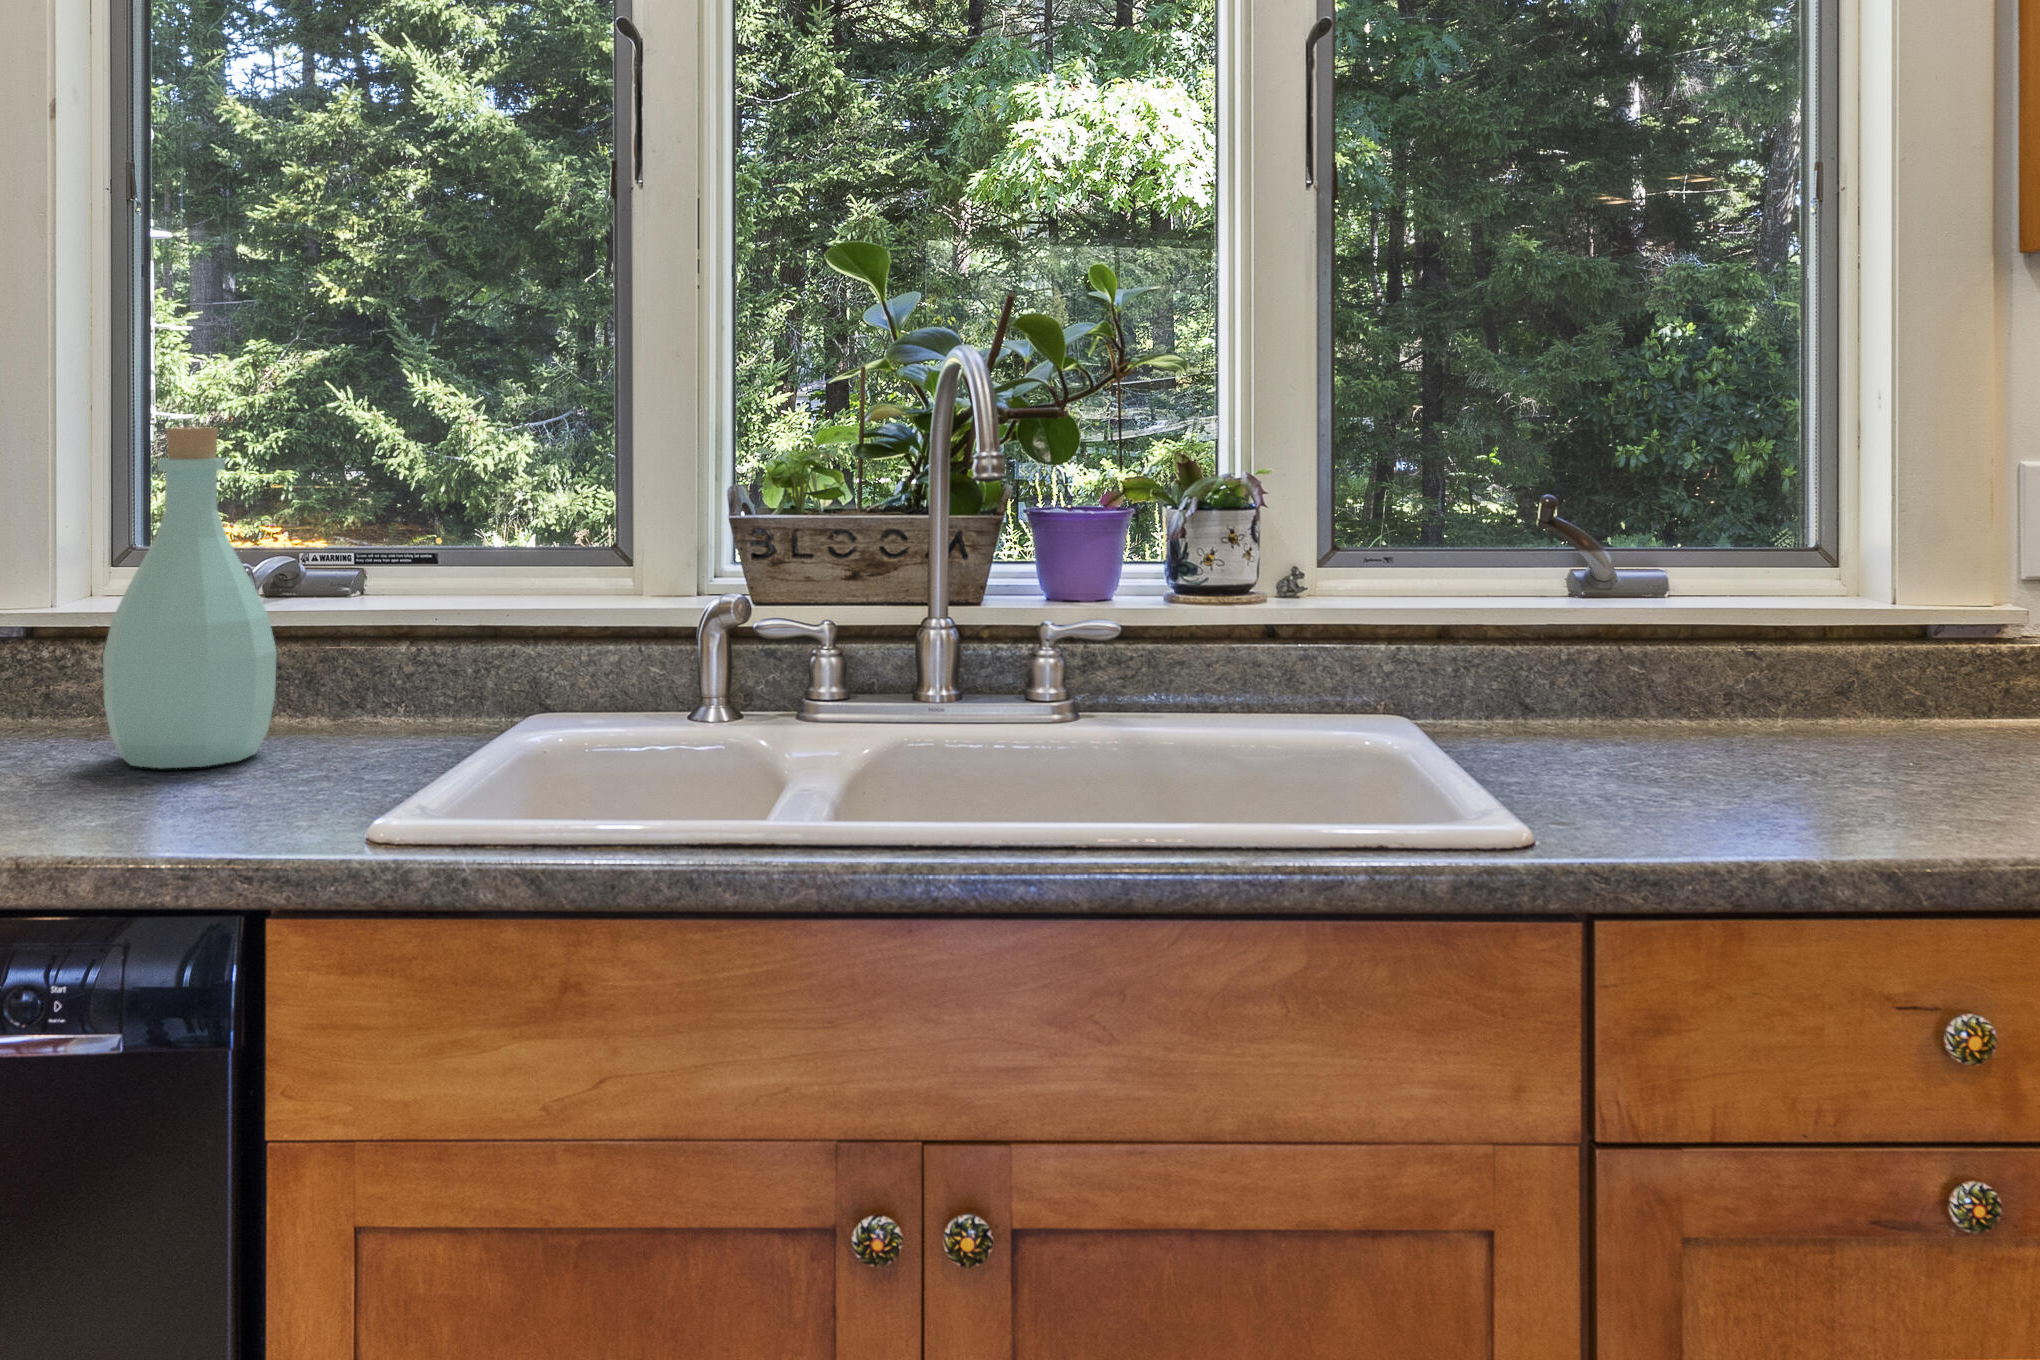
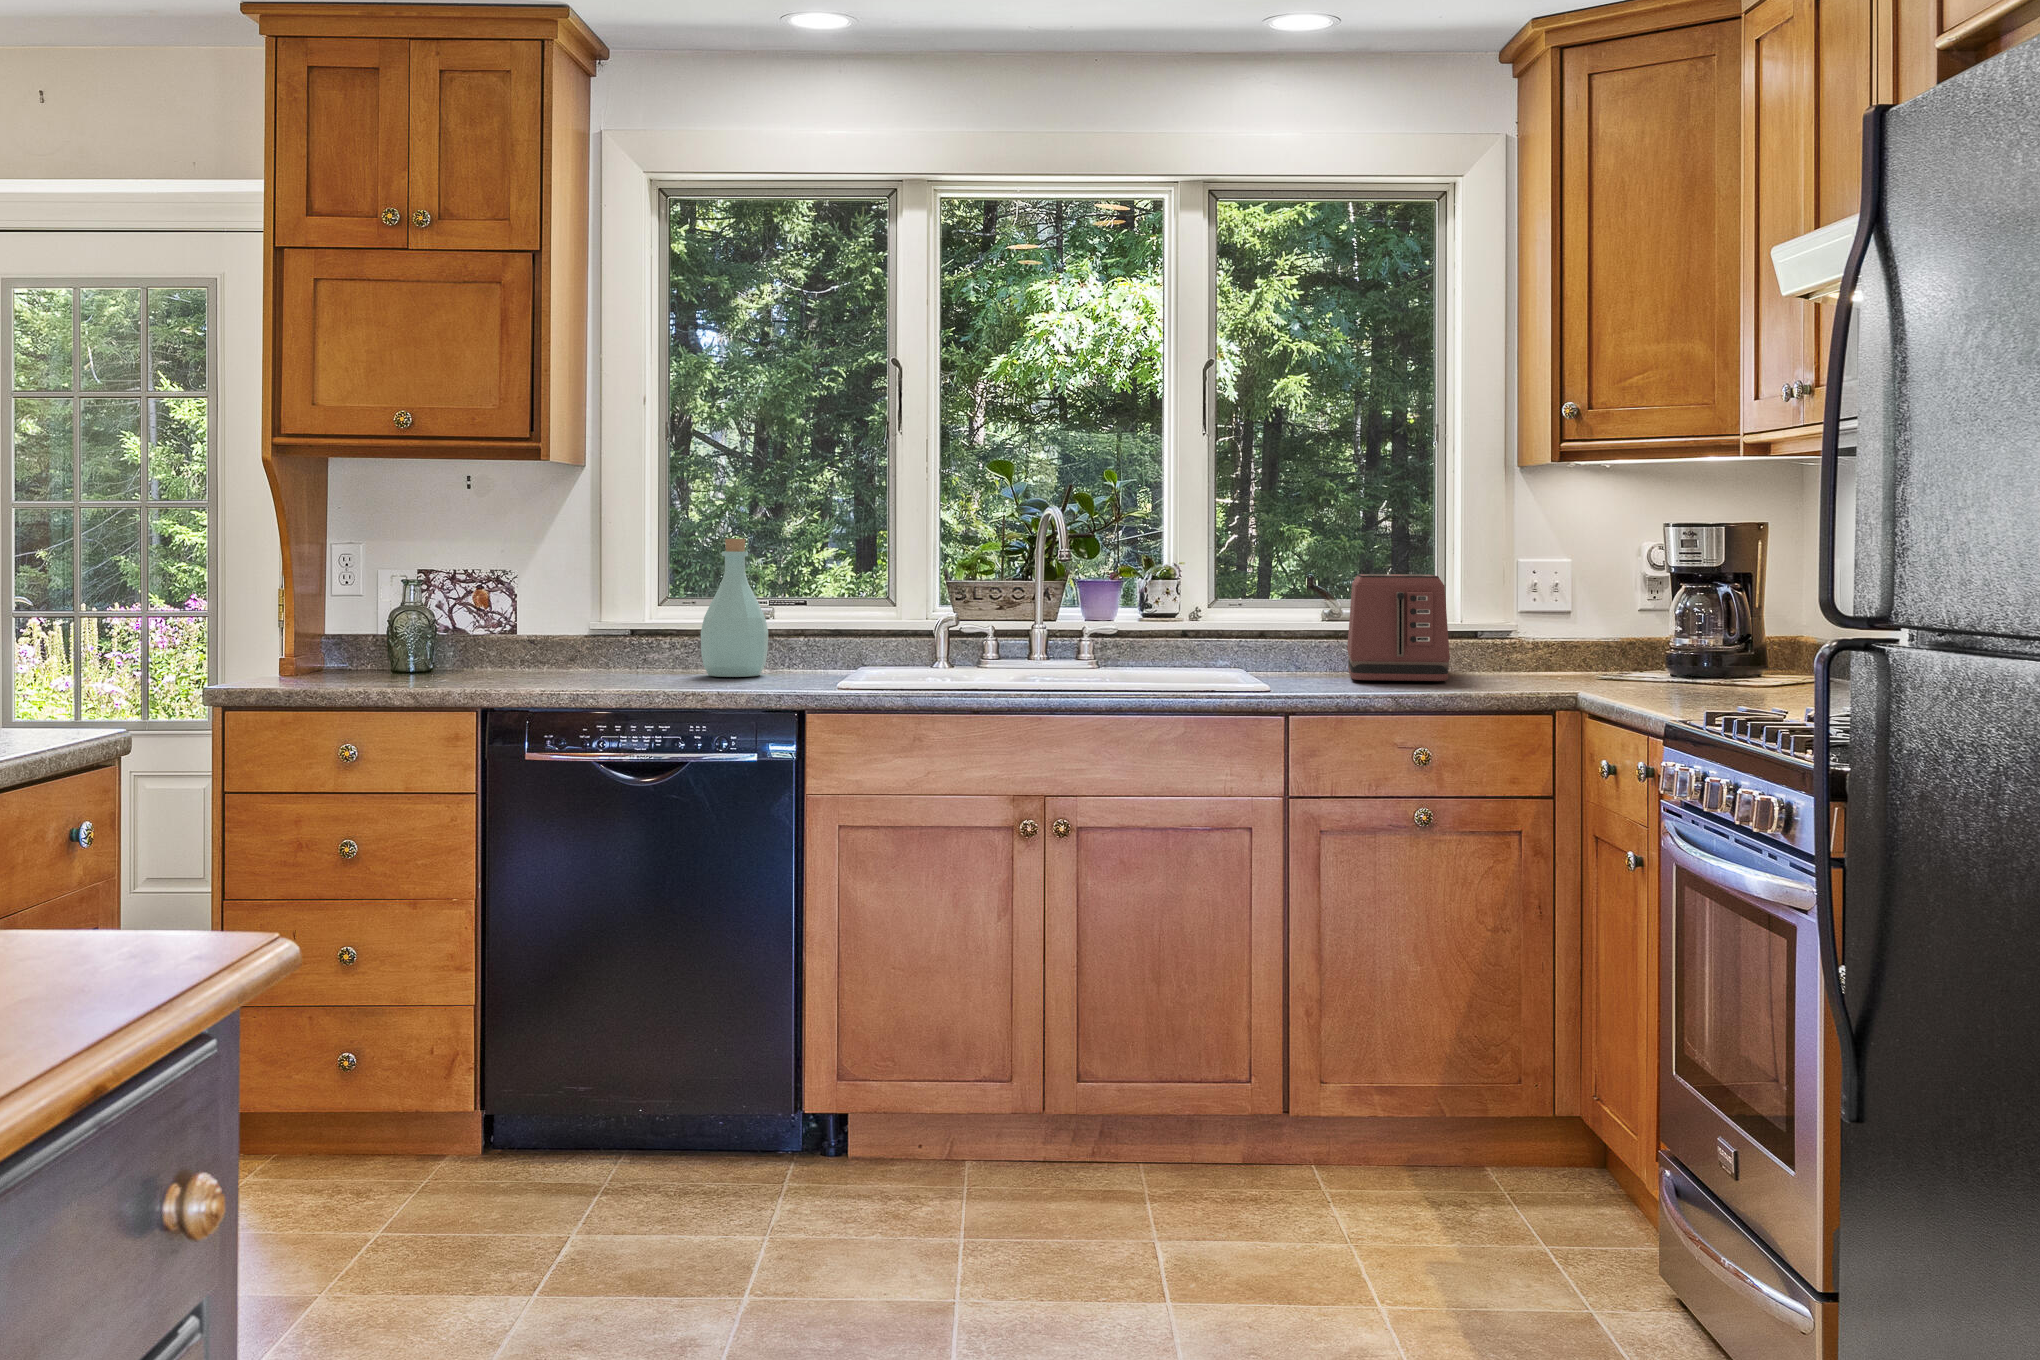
toaster: none [1651,503,1972,798] -> present [1347,574,1450,681]

